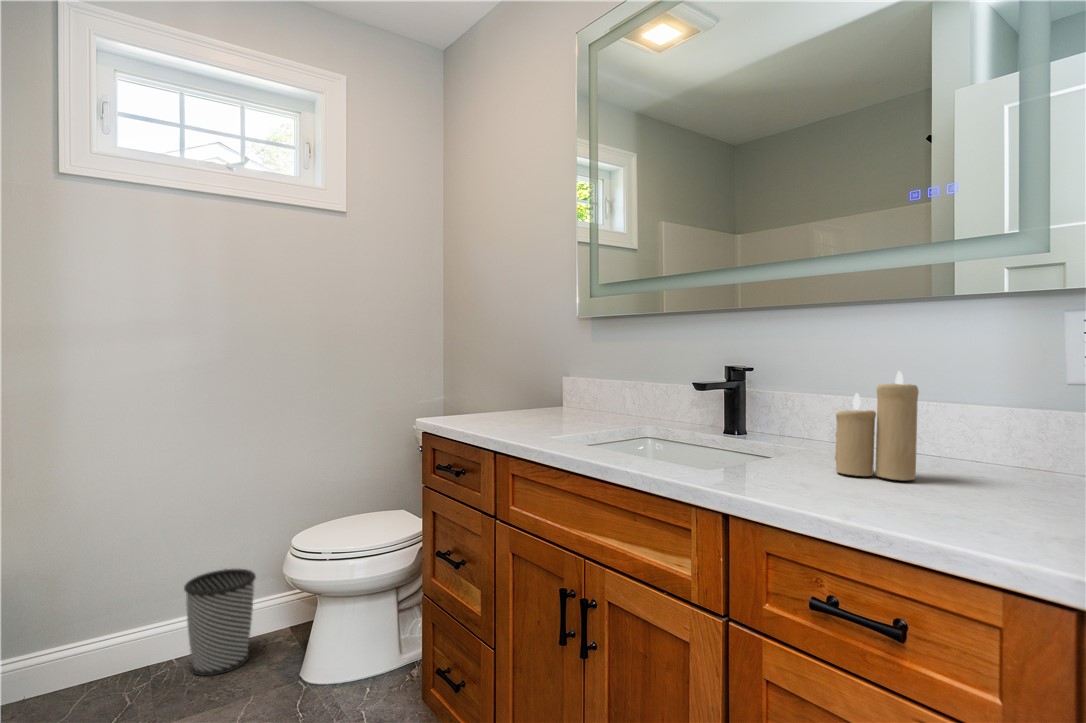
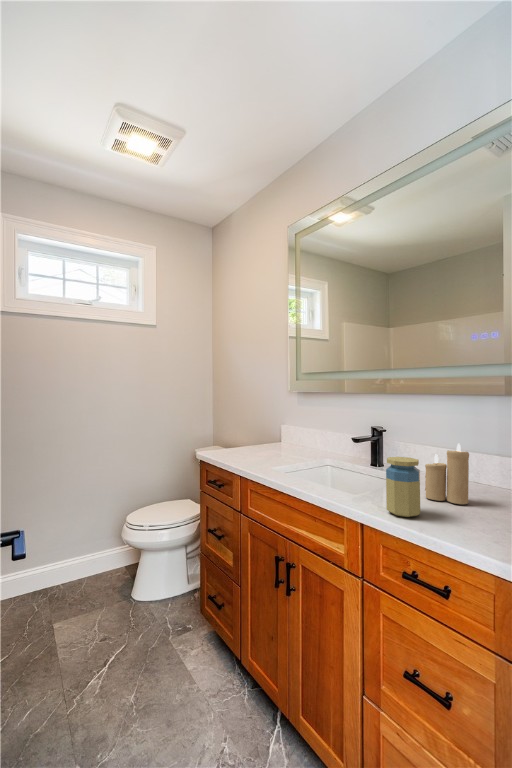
jar: none [773,392,836,499] -> present [386,457,420,517]
wastebasket: present [184,569,256,676] -> none [67,533,107,595]

